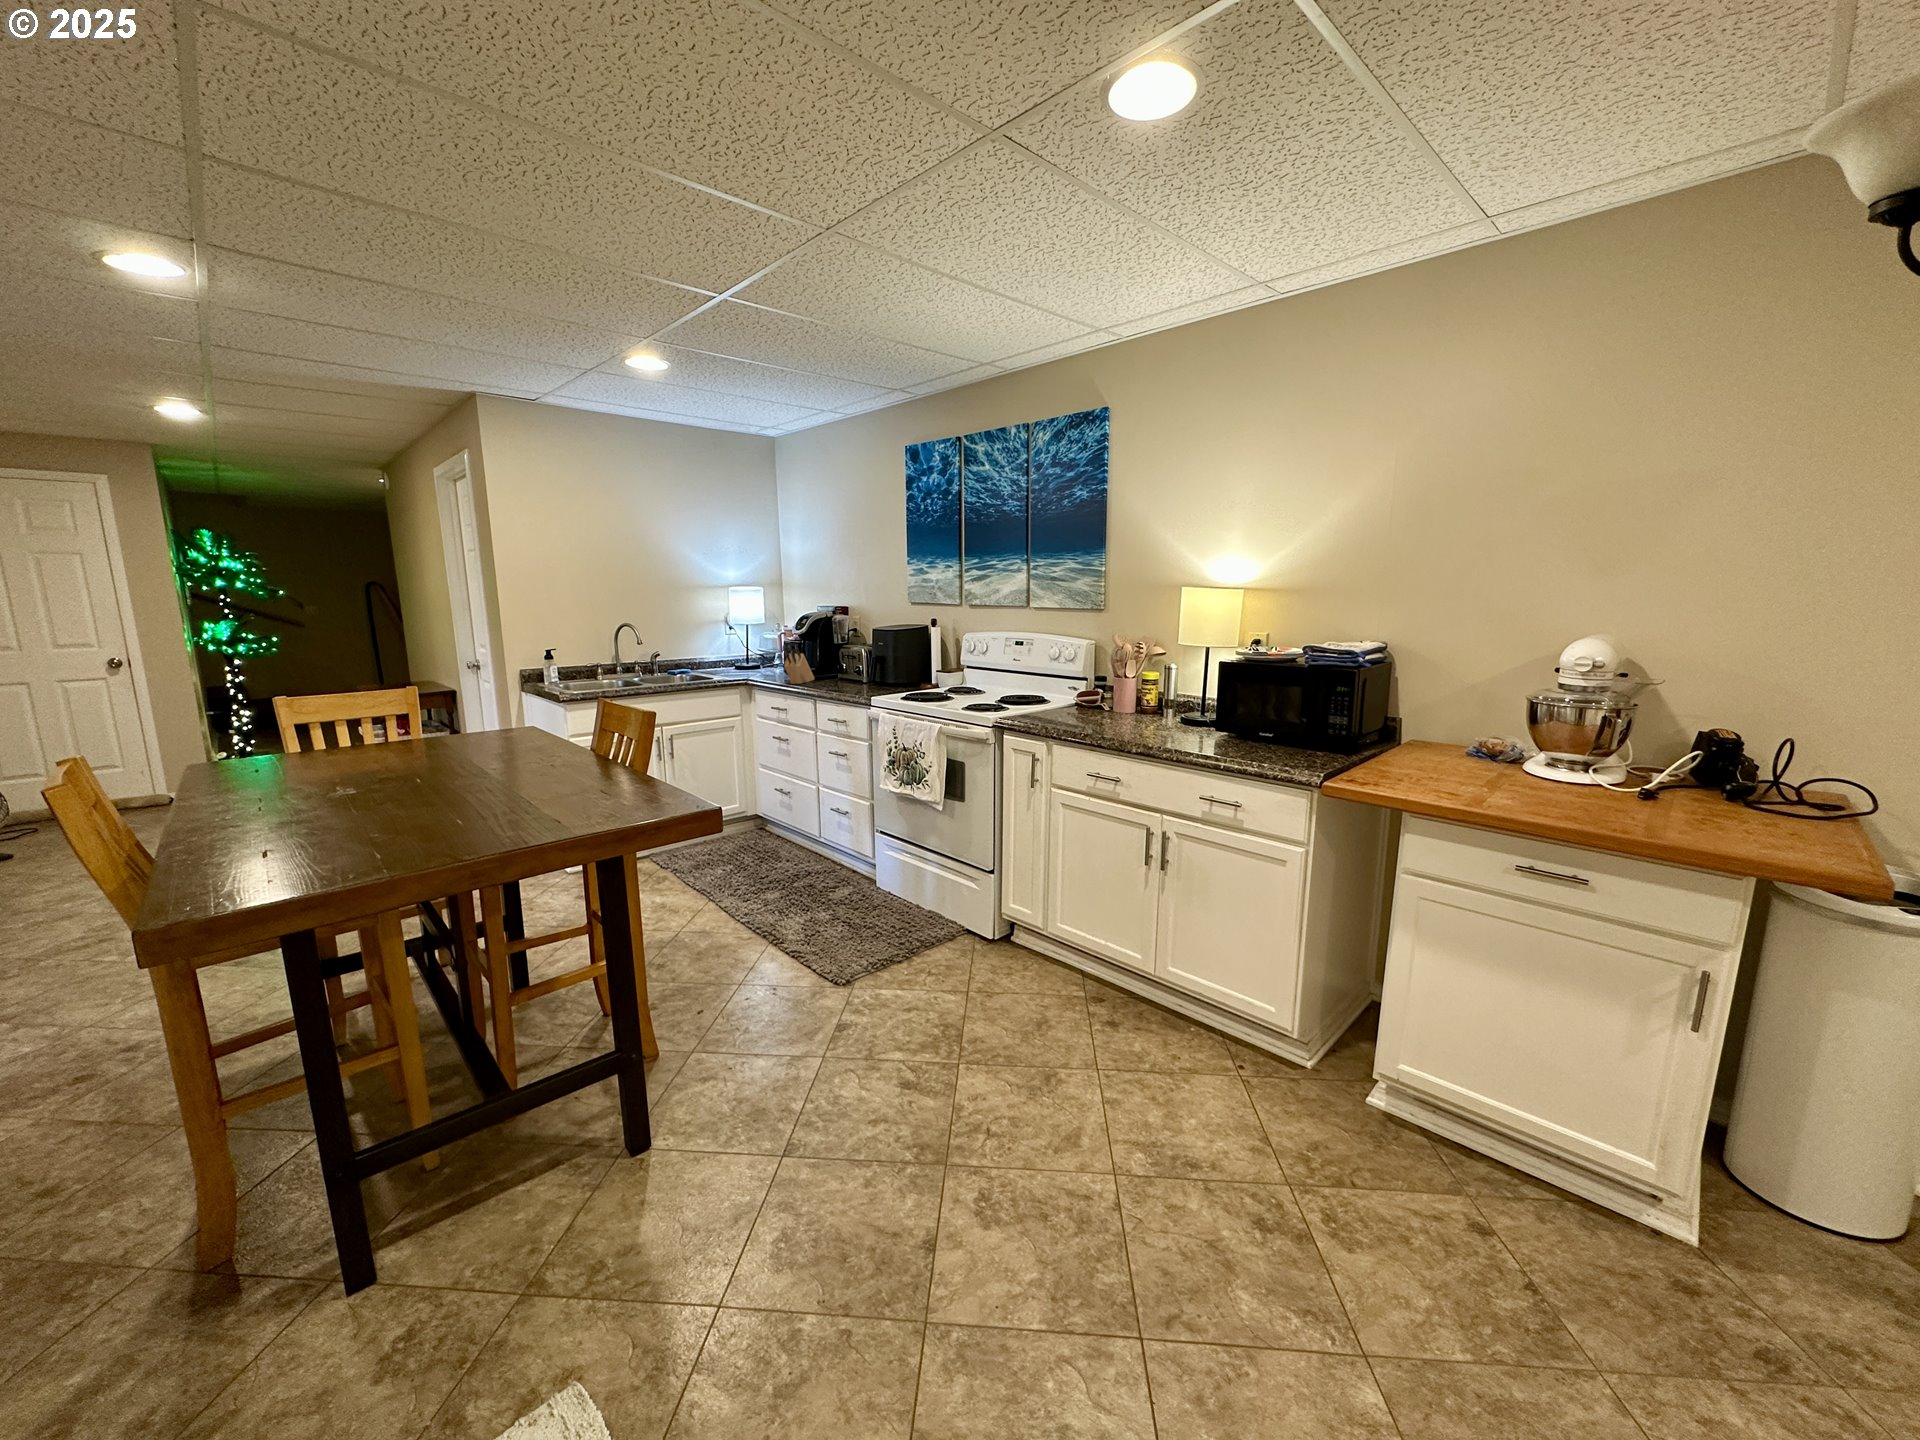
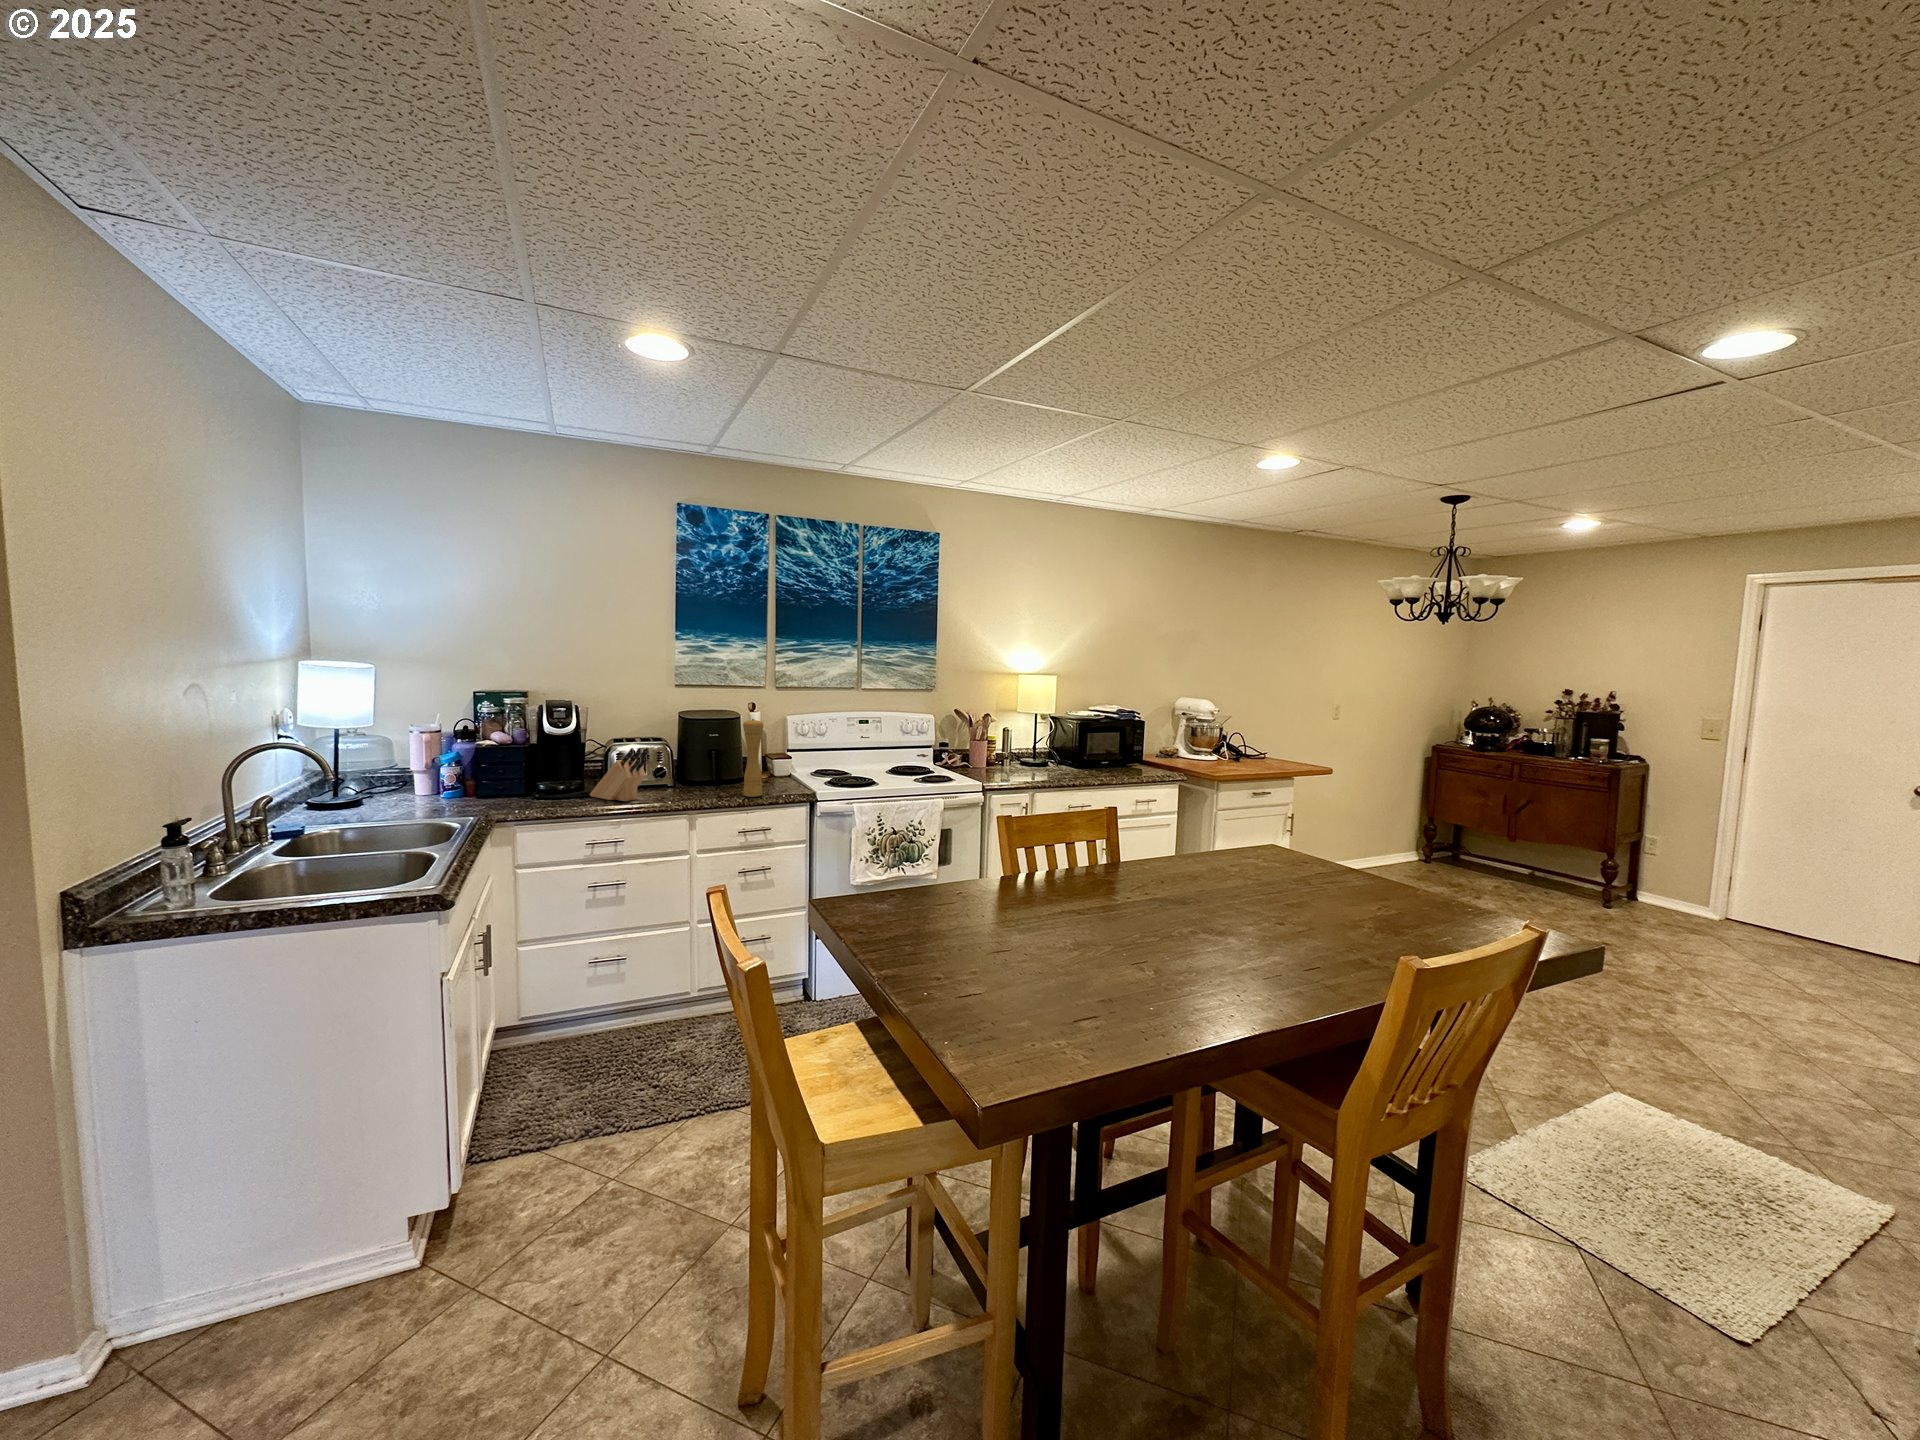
pepper mill: none [832,627,850,693] -> present [743,719,763,797]

